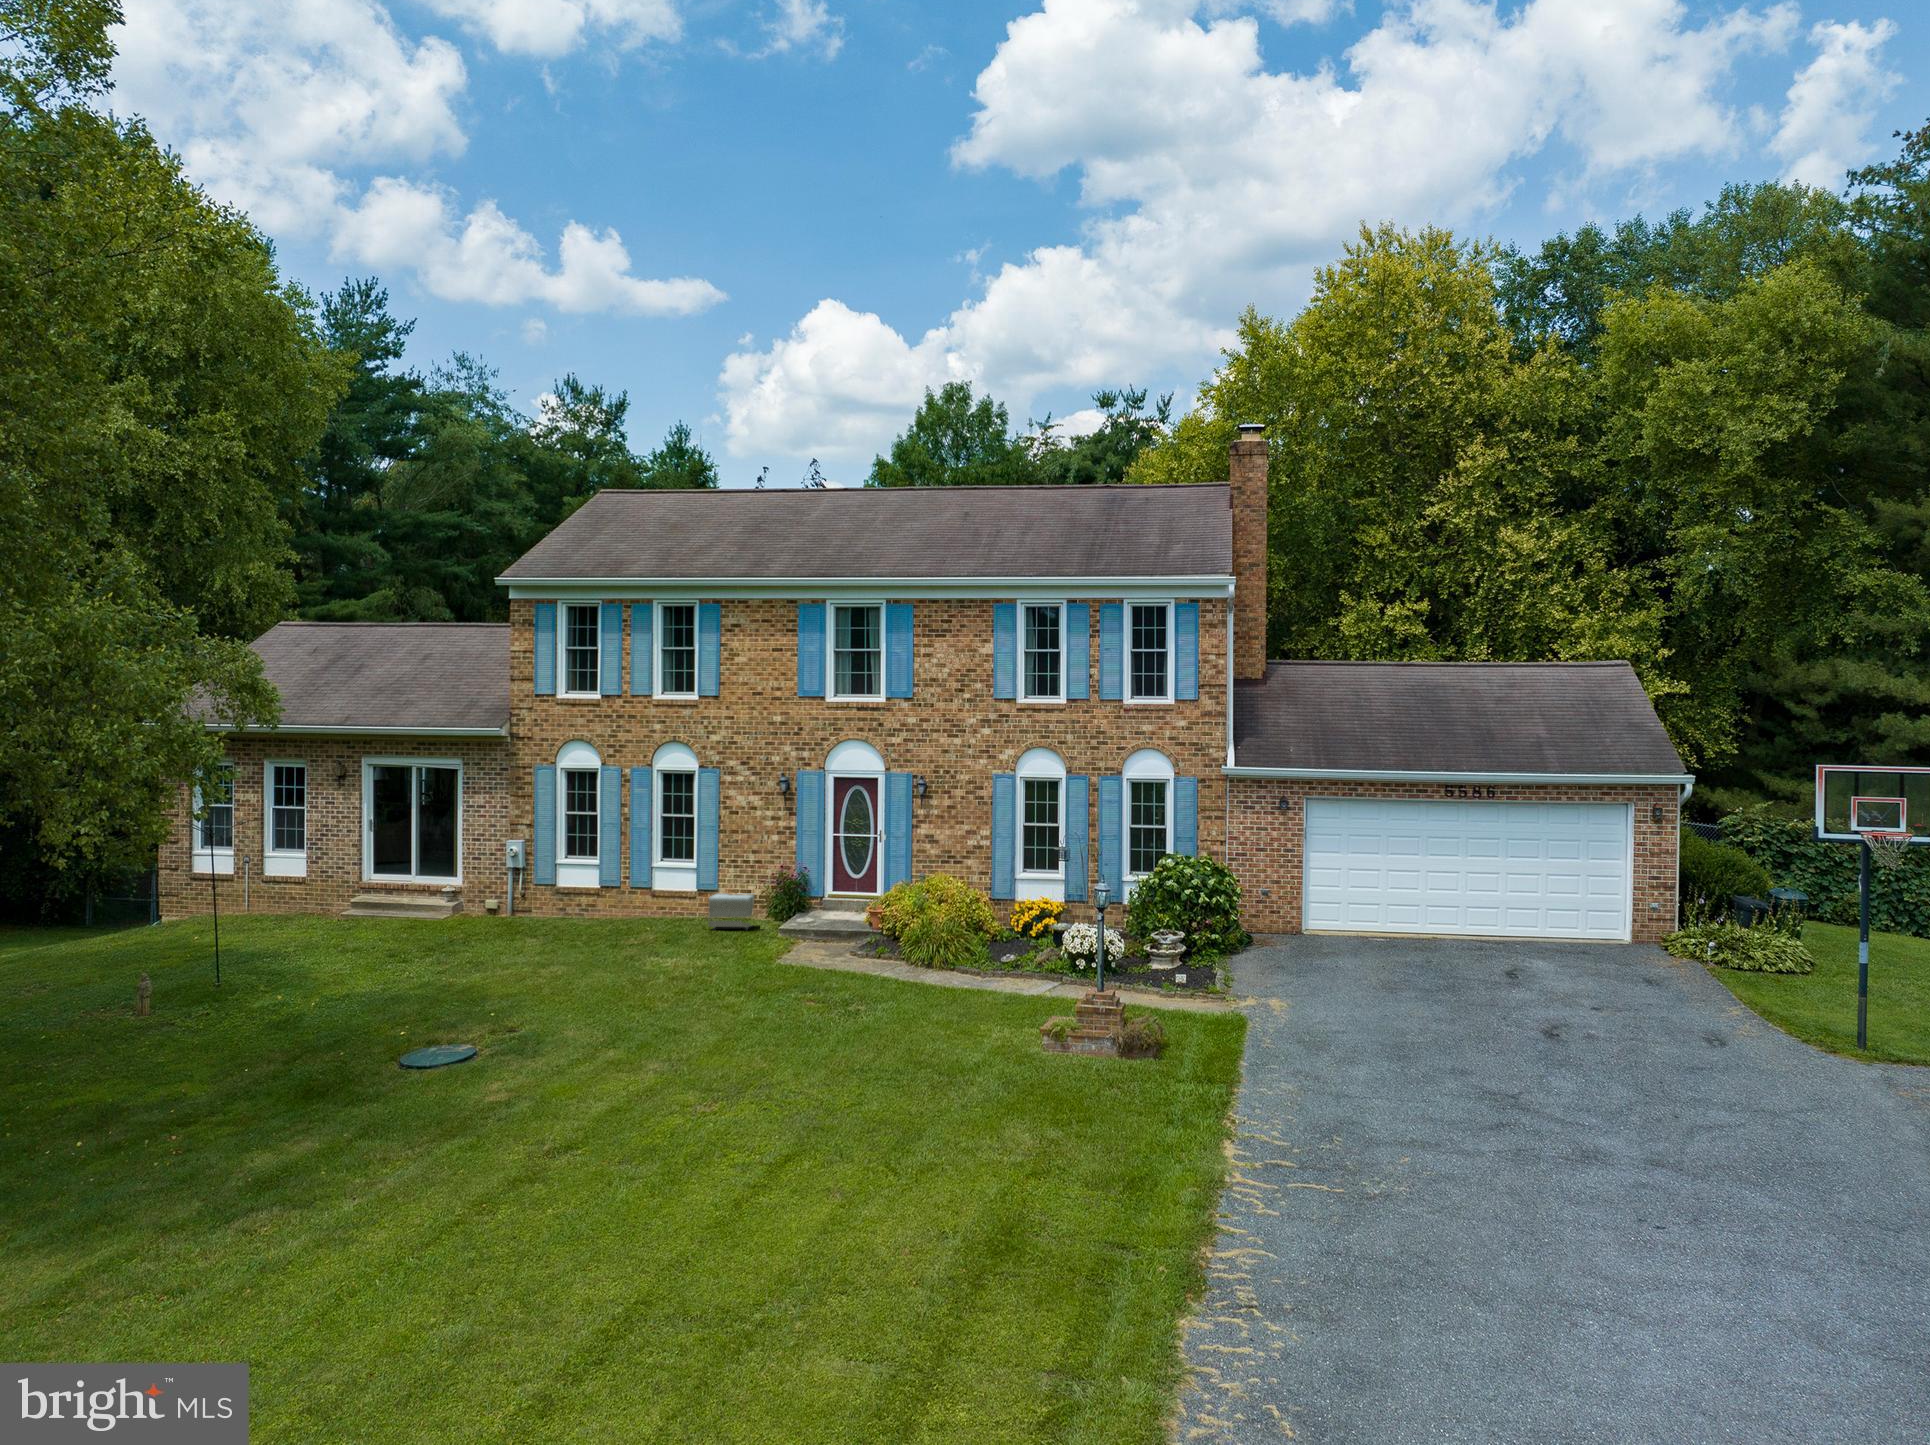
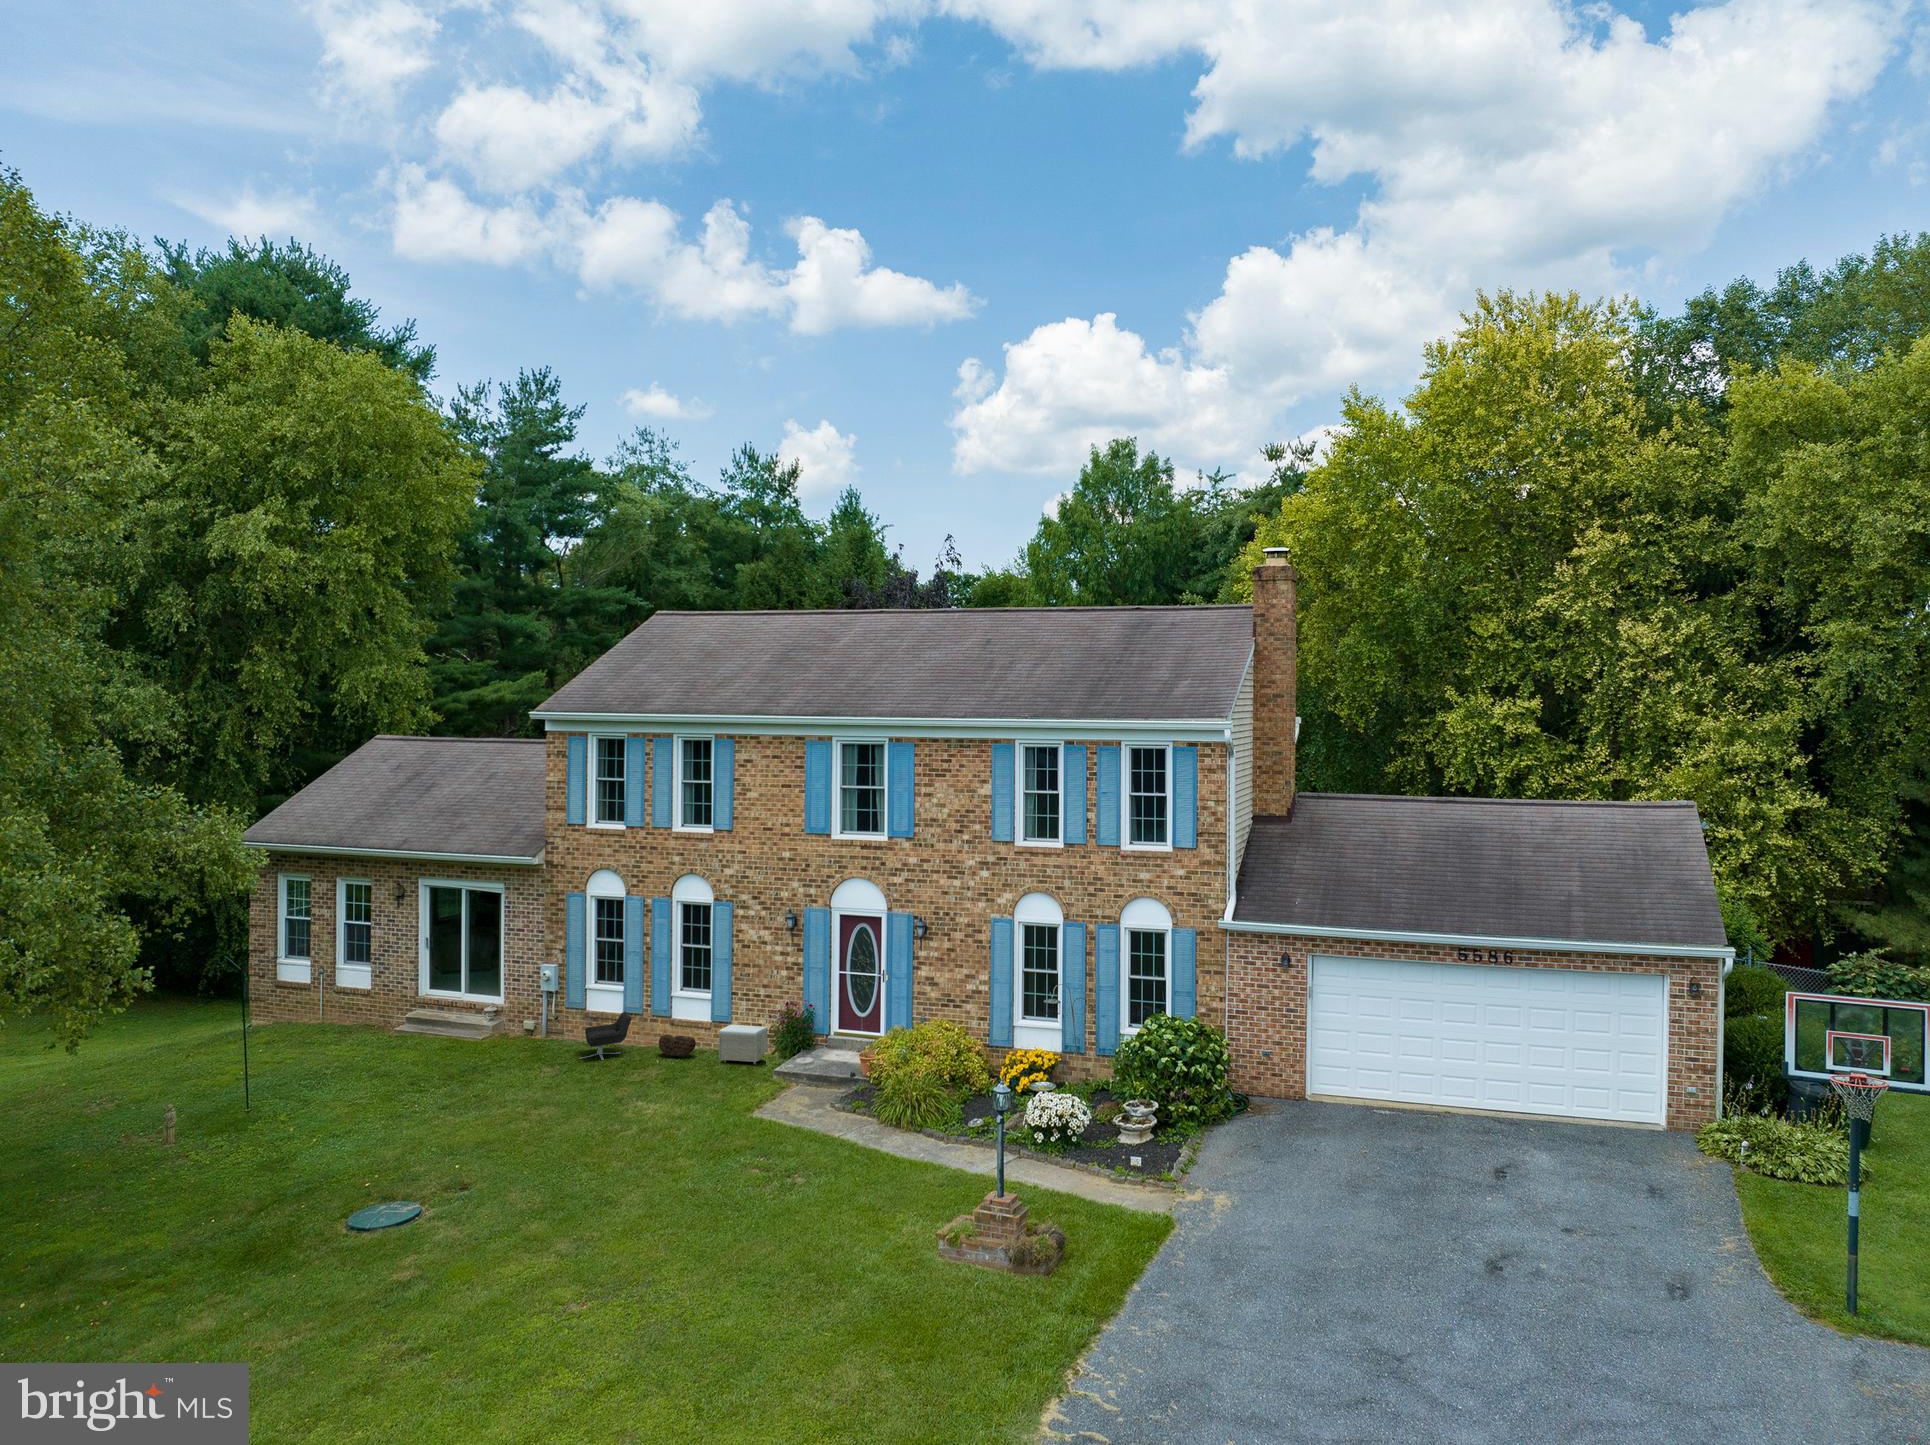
lounge chair: none [556,885,611,932] -> present [582,1011,631,1060]
basket: none [641,906,681,928] -> present [659,1035,696,1057]

